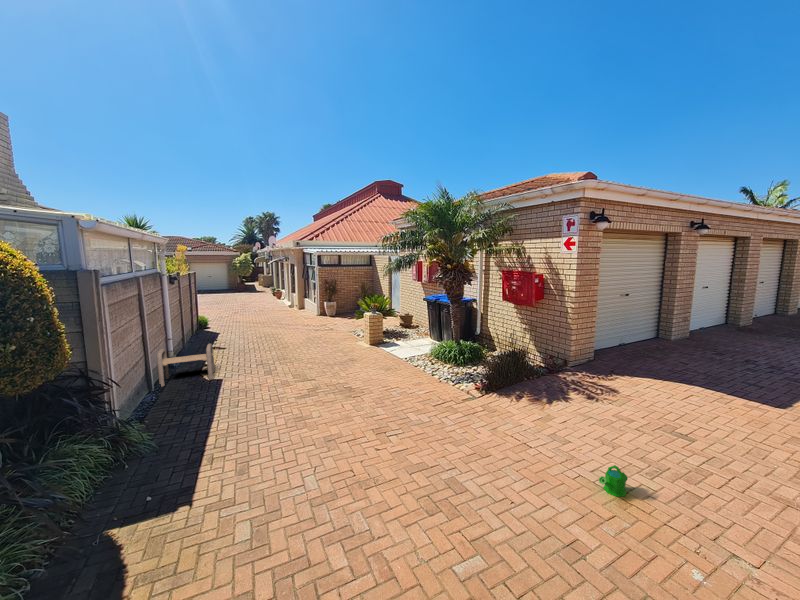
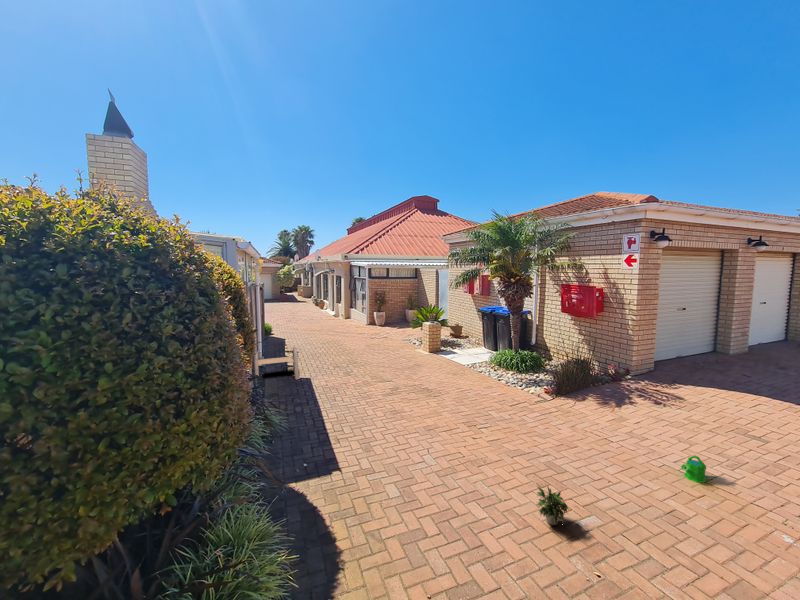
potted plant: none [415,517,453,570] -> present [537,486,570,525]

